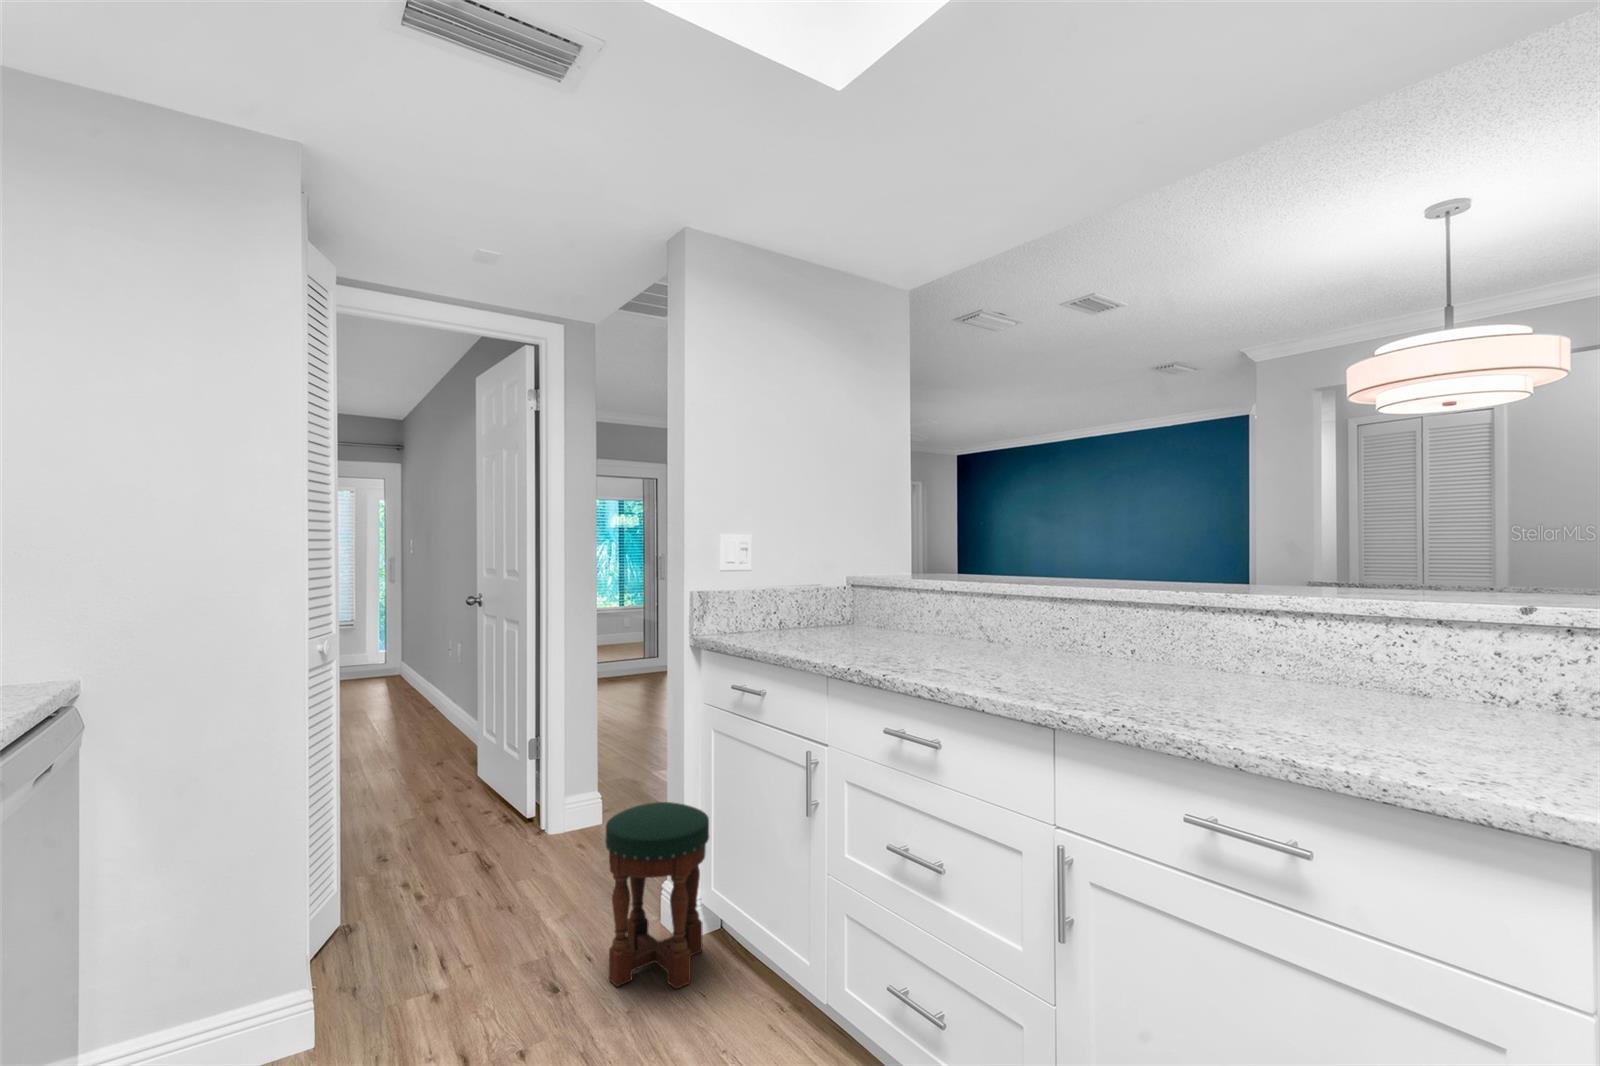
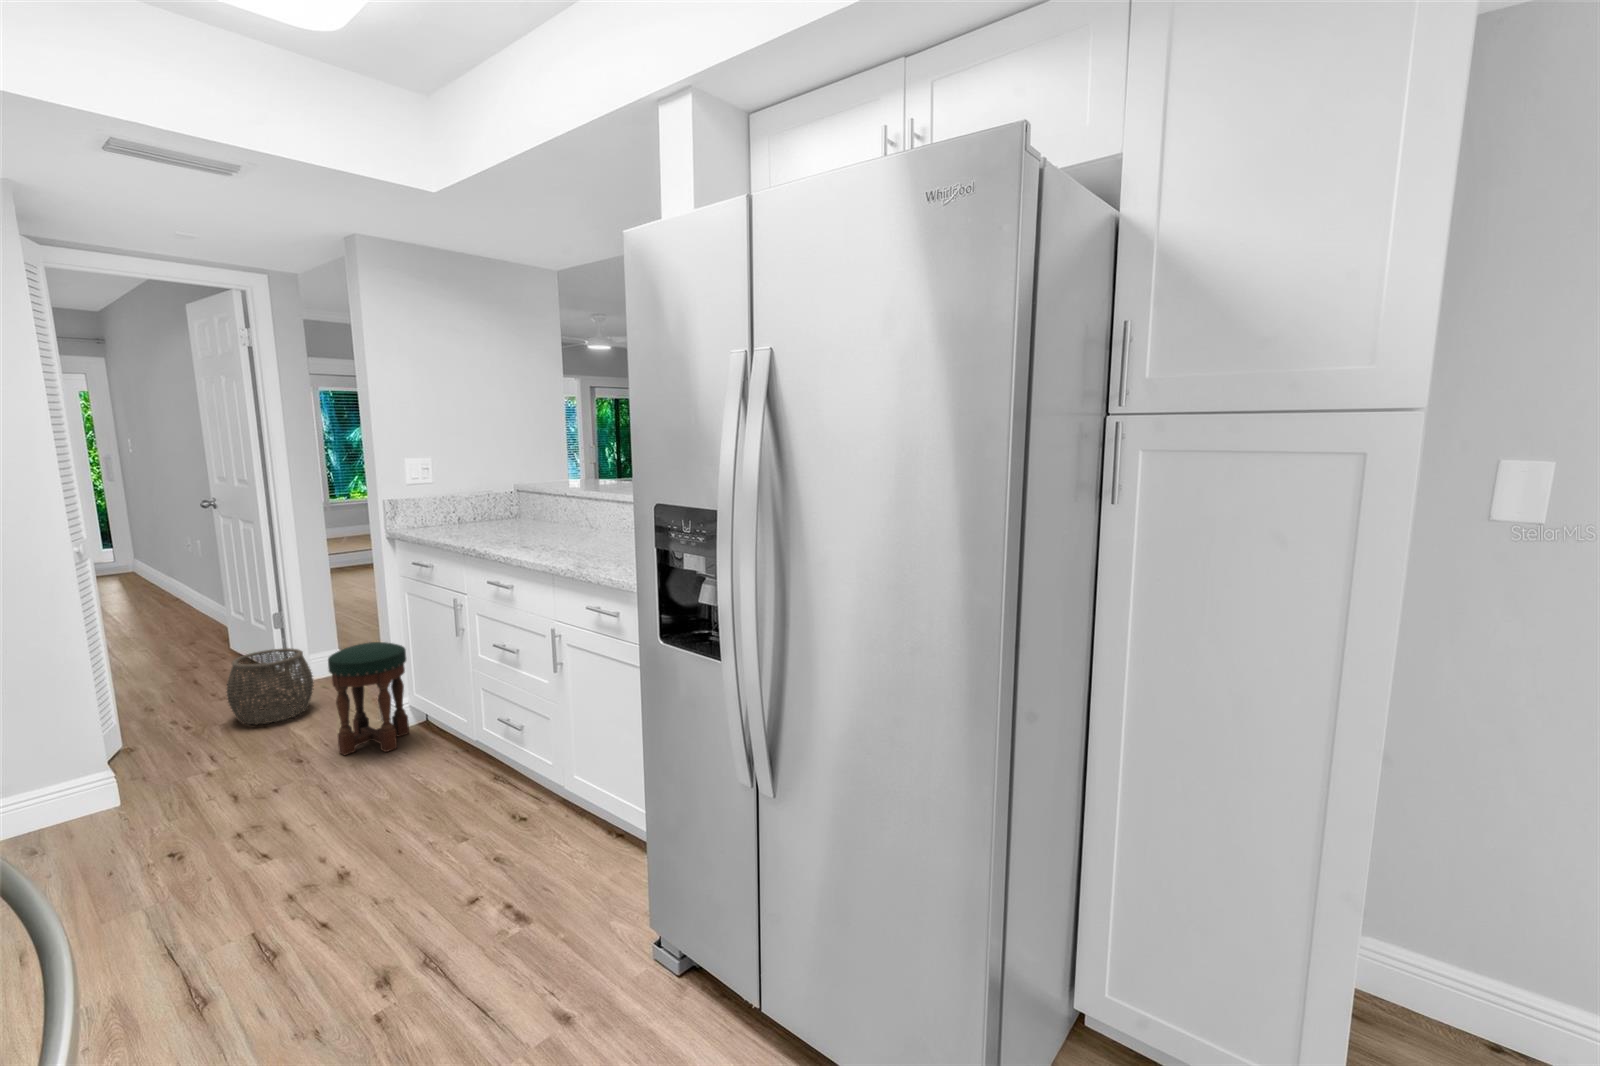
woven basket: none [469,792,574,905] -> present [226,648,314,725]

